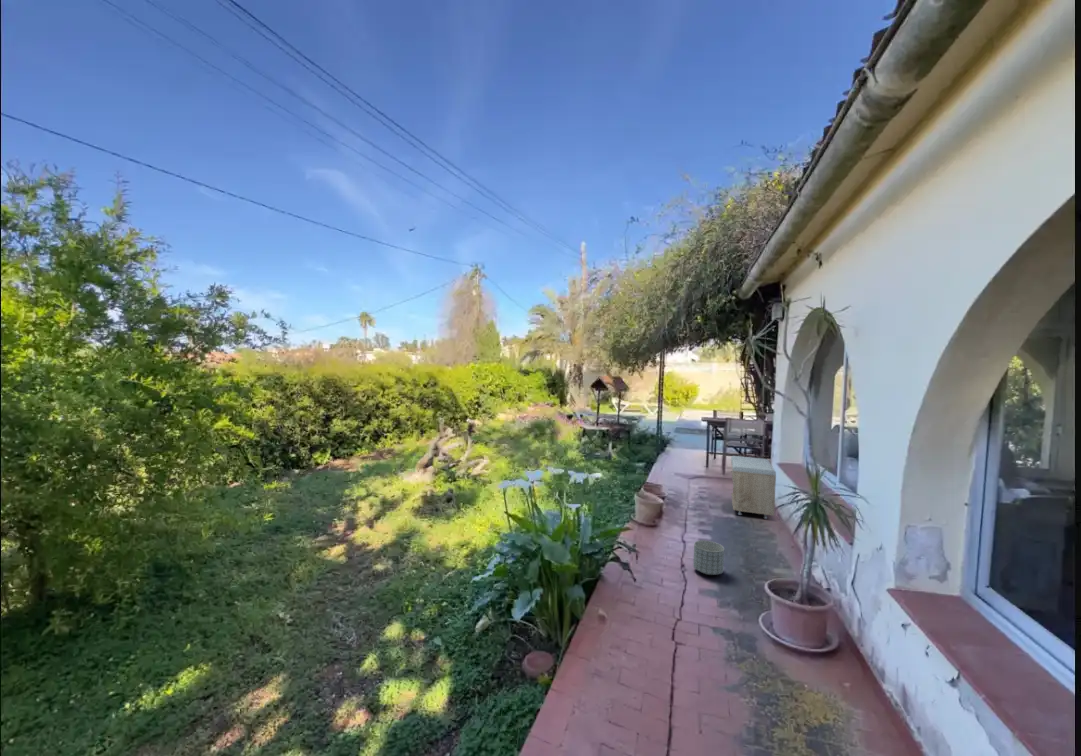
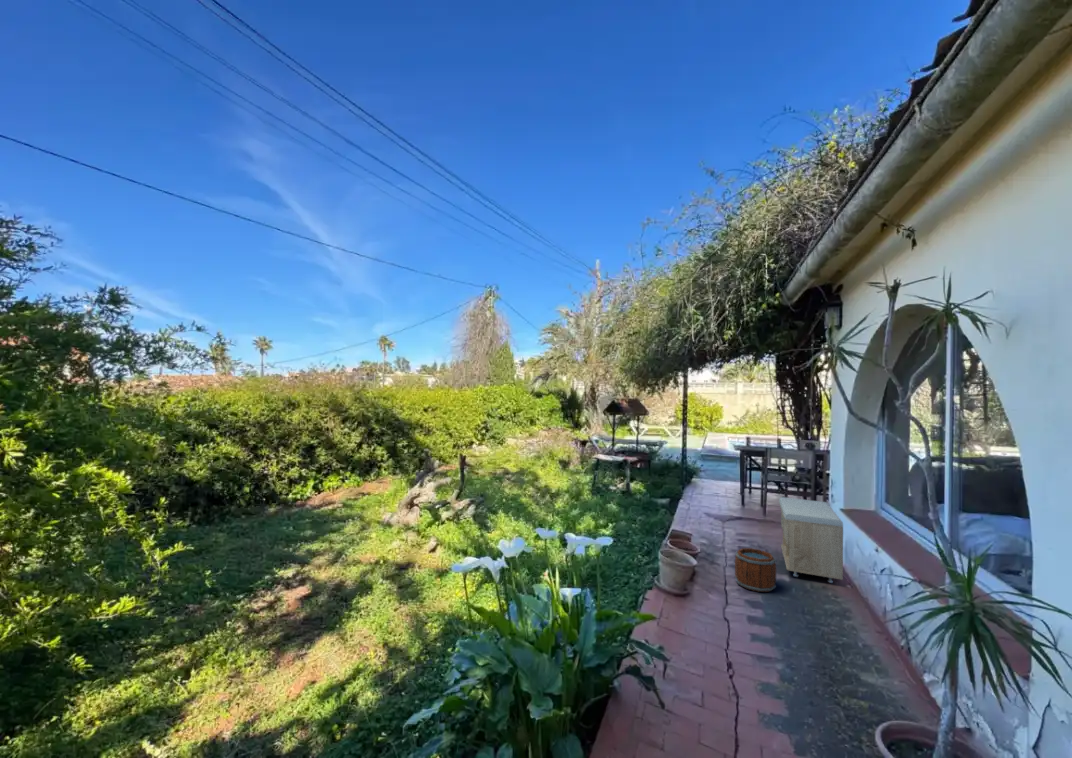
bucket: none [693,493,724,525] -> present [735,548,776,592]
planter: present [693,540,724,575] -> none [744,628,789,683]

